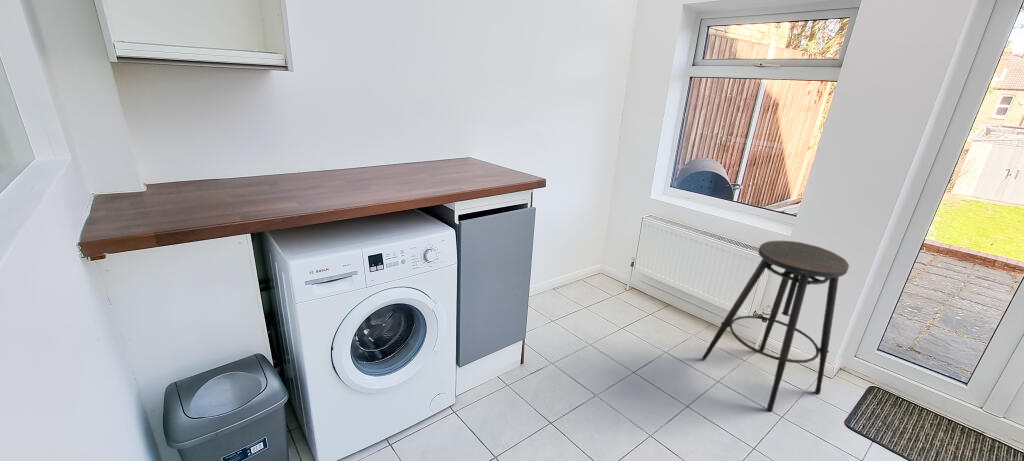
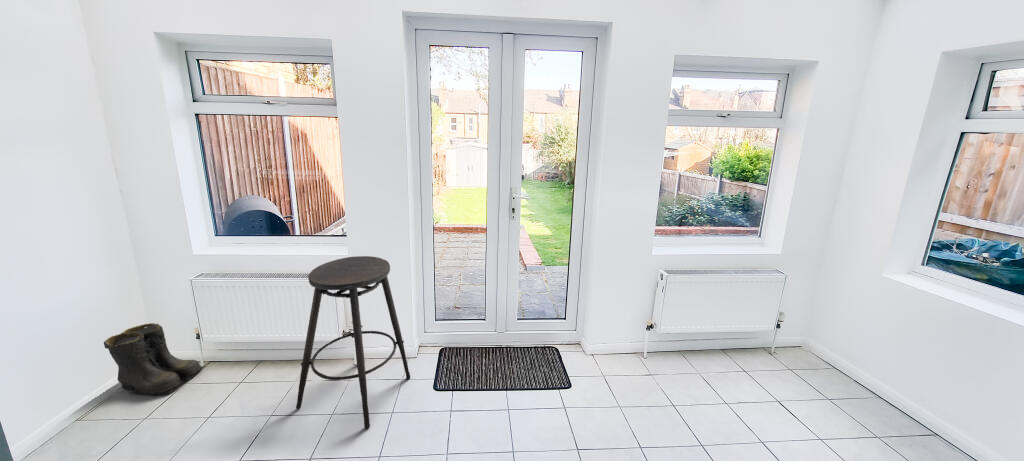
boots: none [585,243,631,300] -> present [104,323,205,395]

